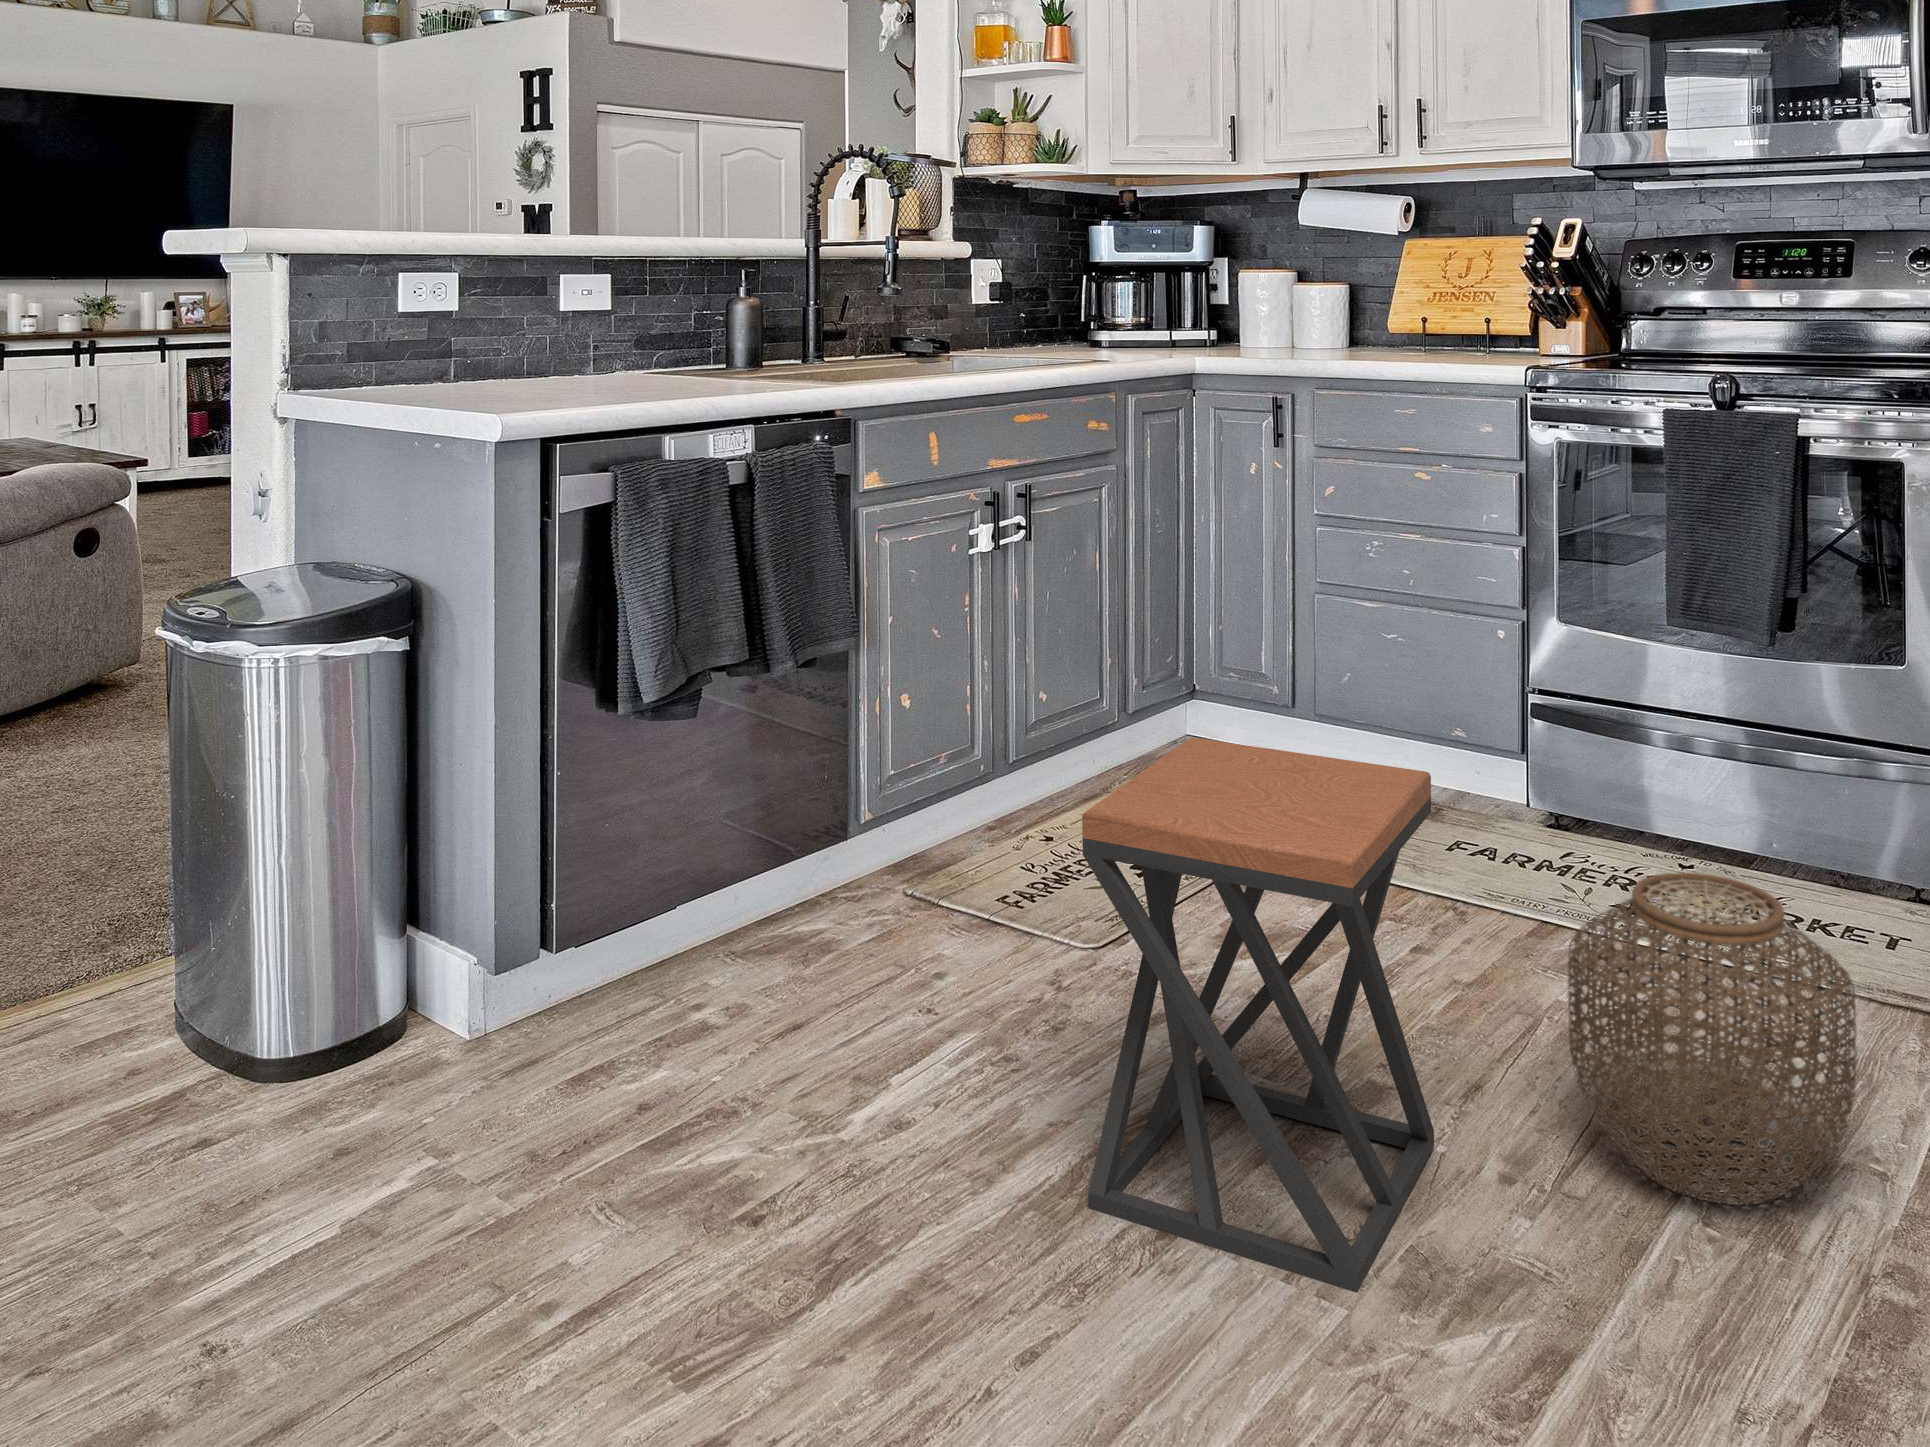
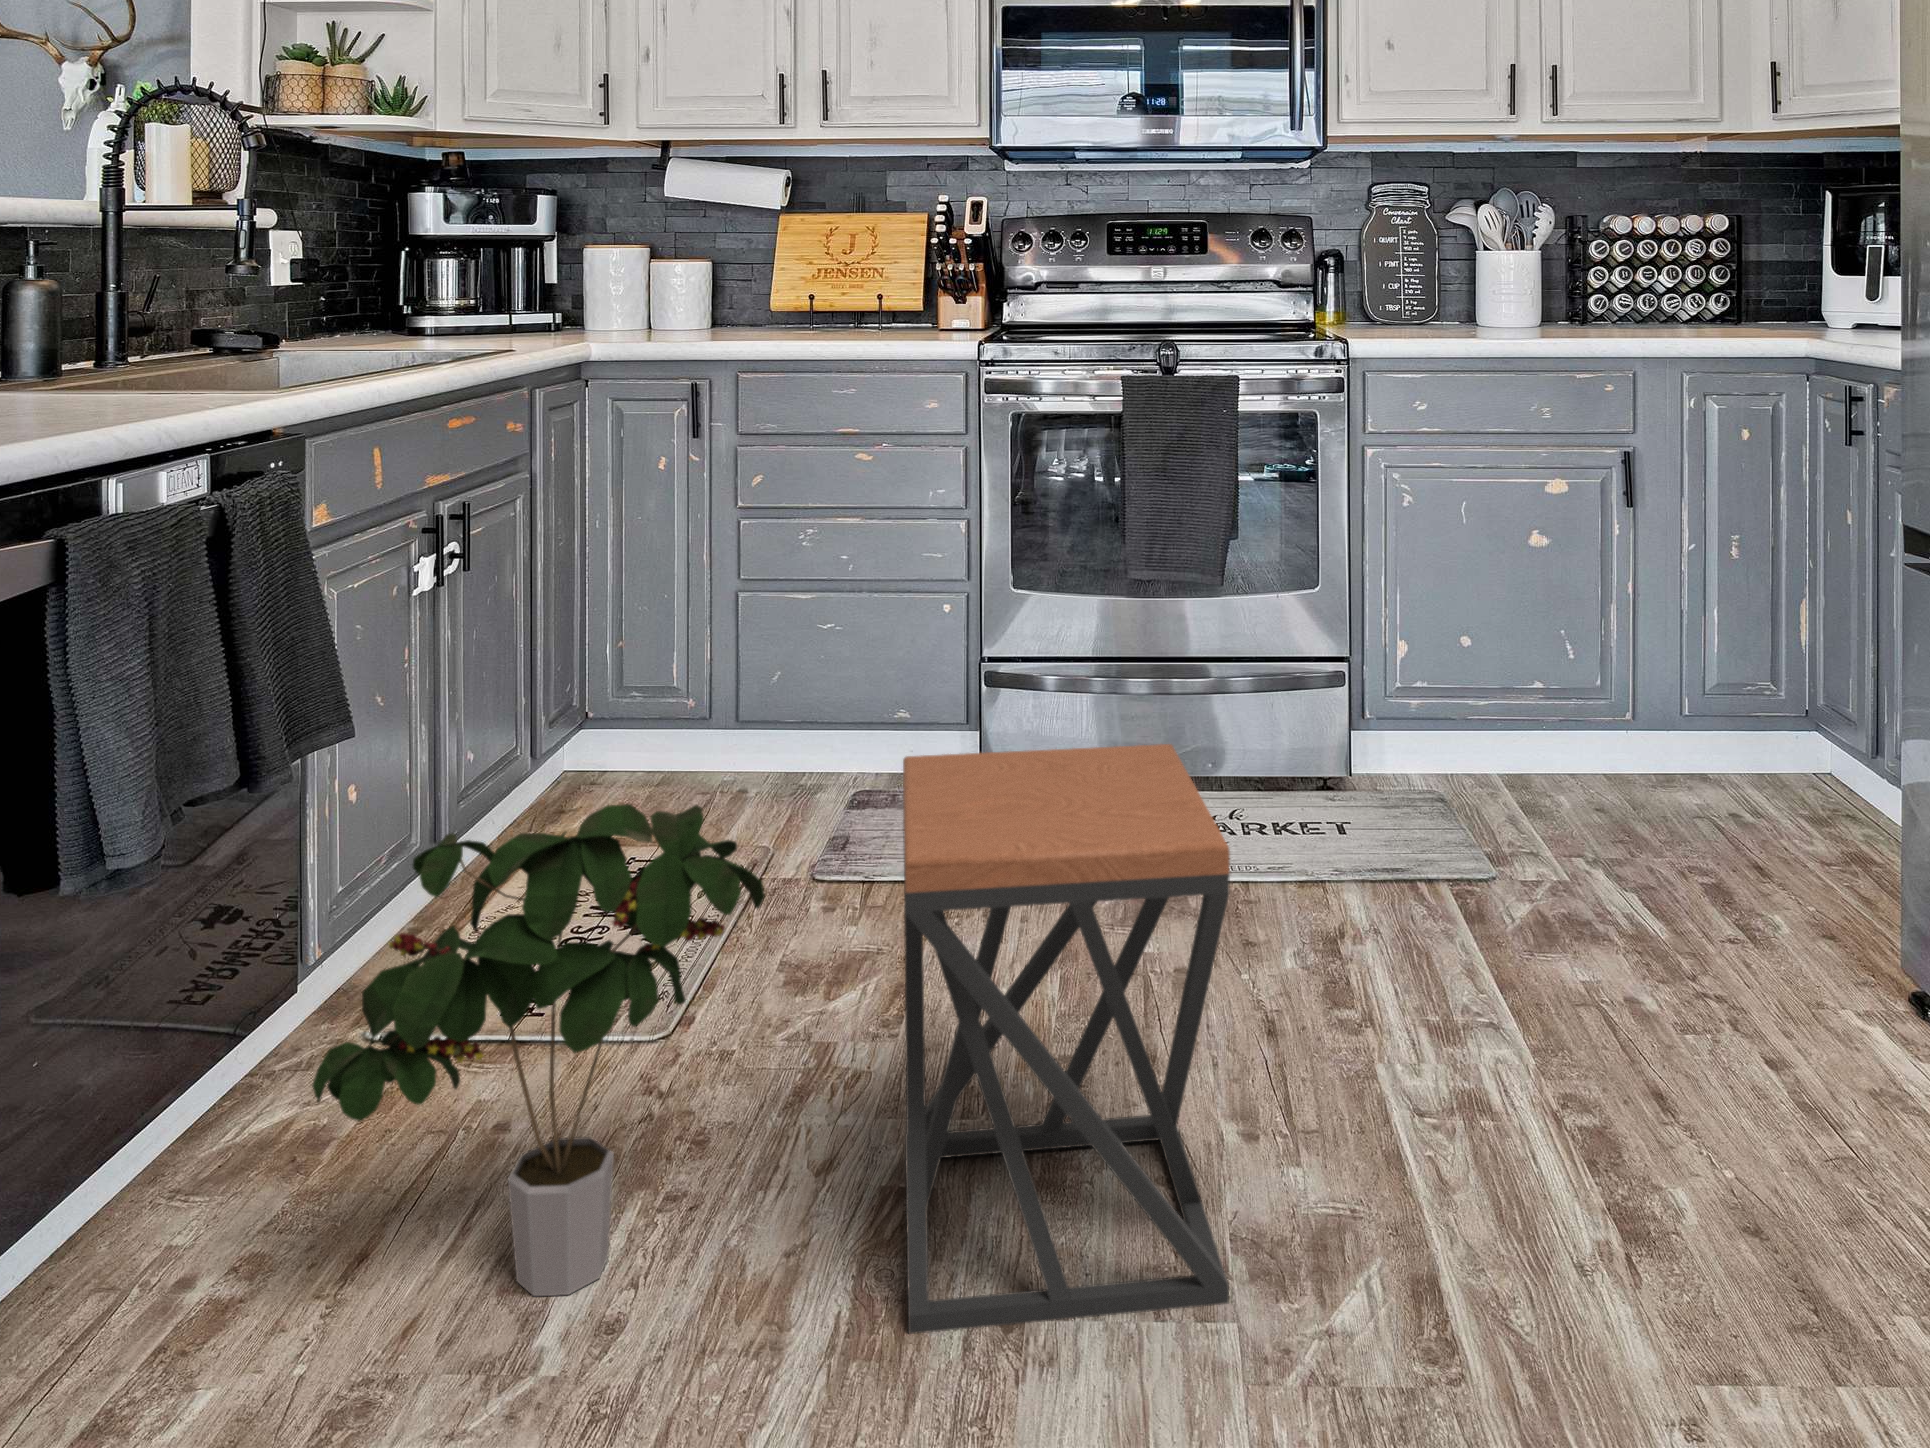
potted plant: none [740,727,1056,1094] -> present [312,804,765,1296]
woven basket: present [1568,873,1857,1205] -> none [1261,793,1508,1096]

